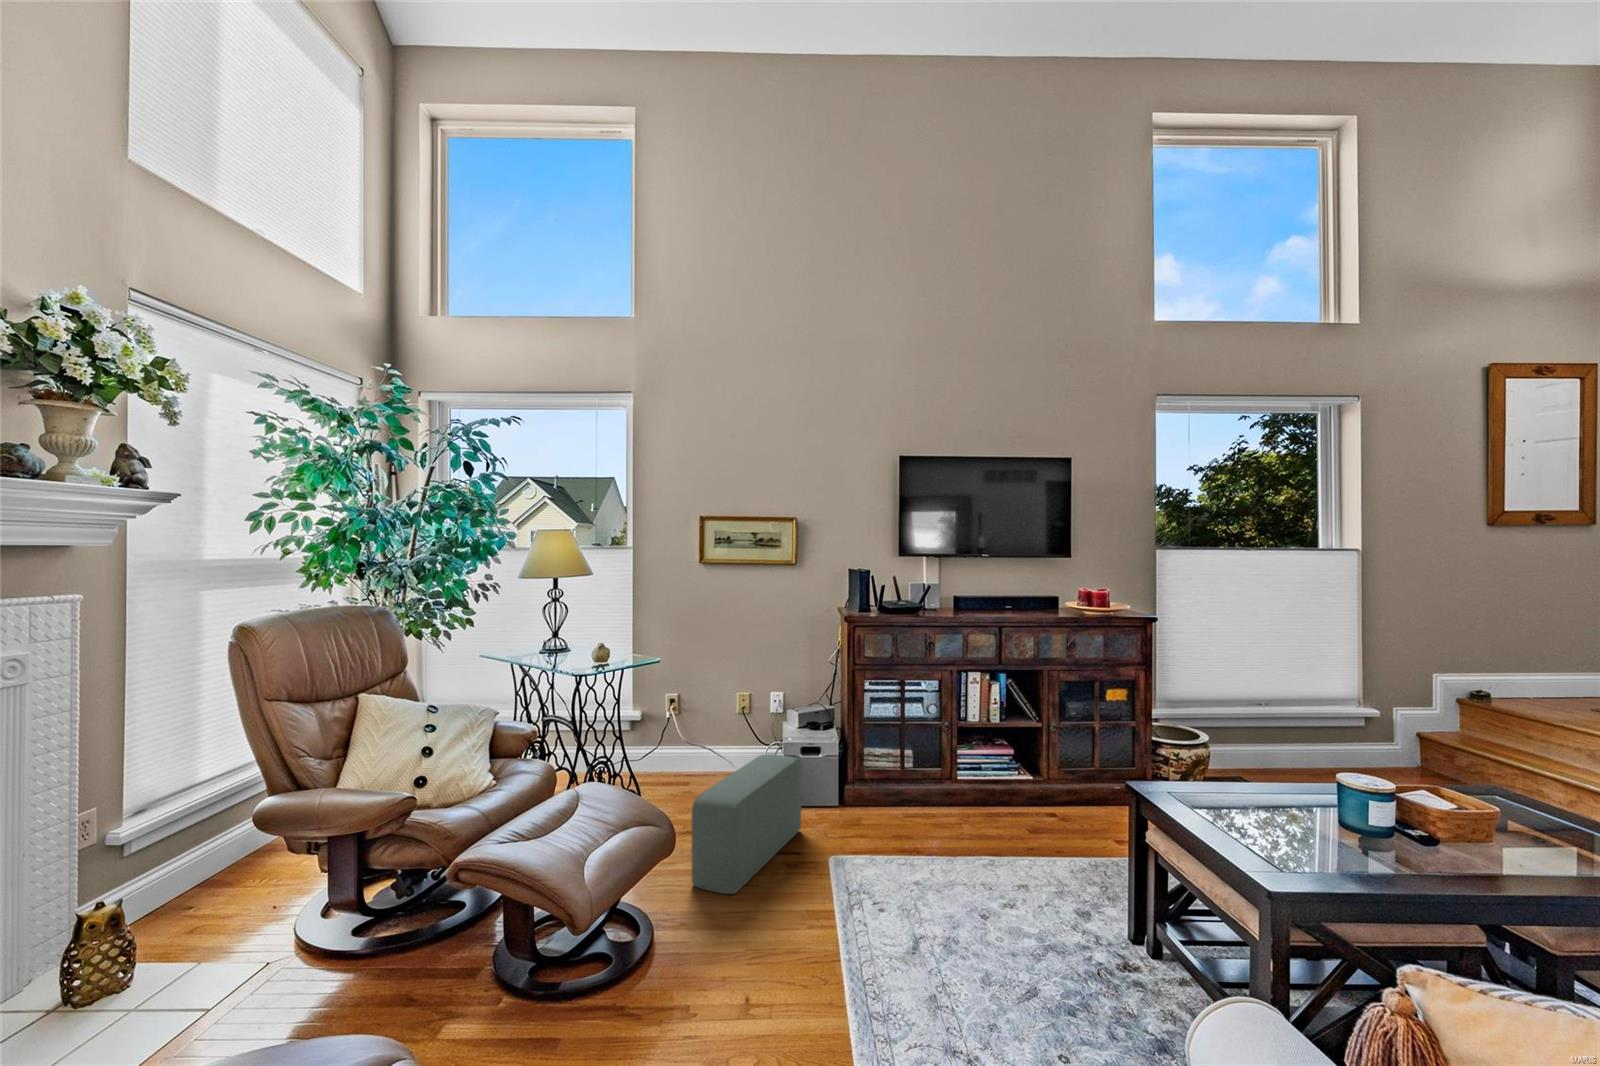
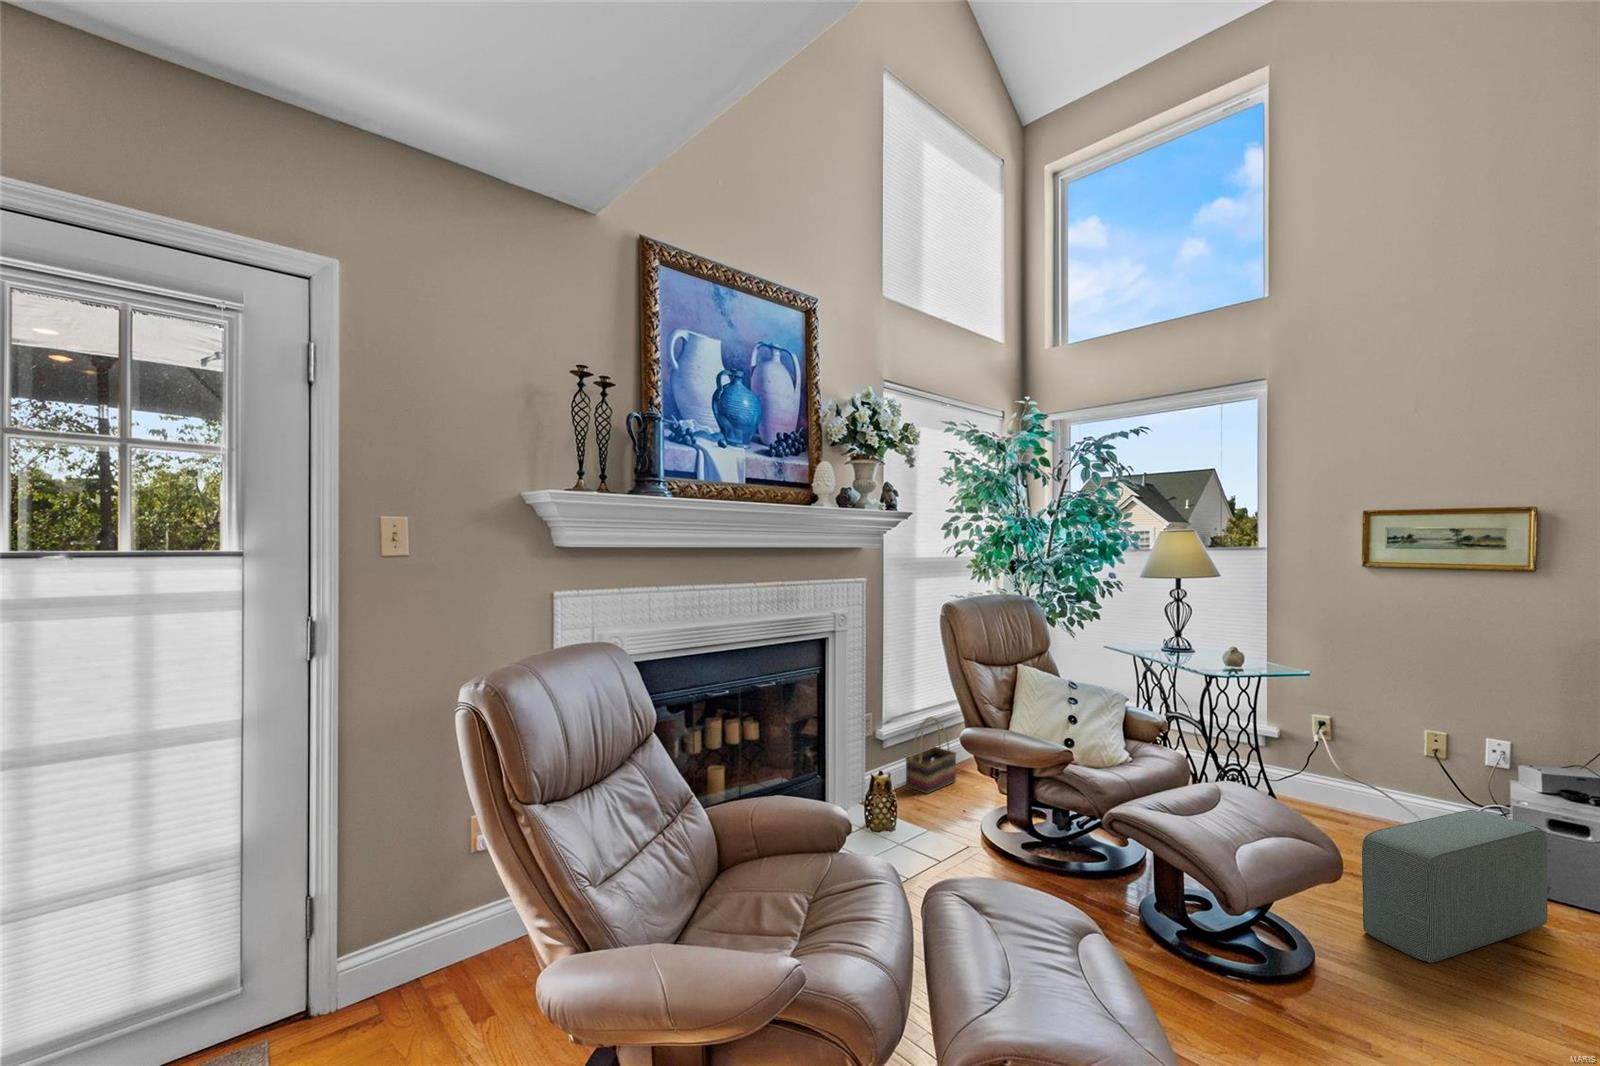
basket: none [177,784,271,898] -> present [906,717,956,794]

